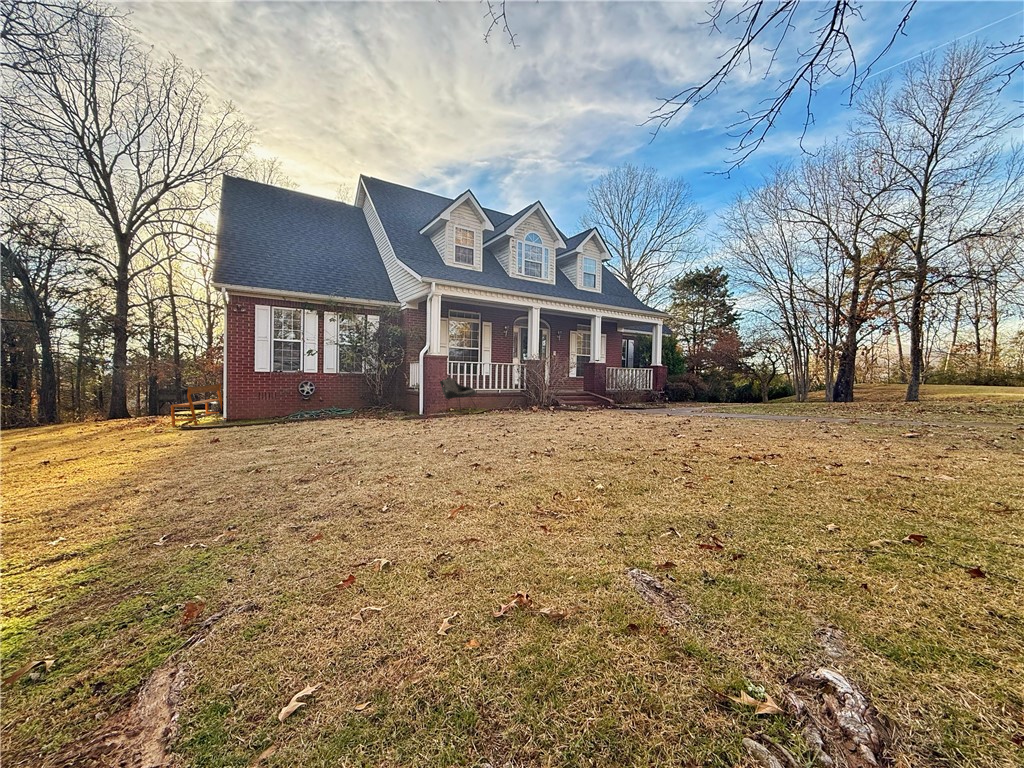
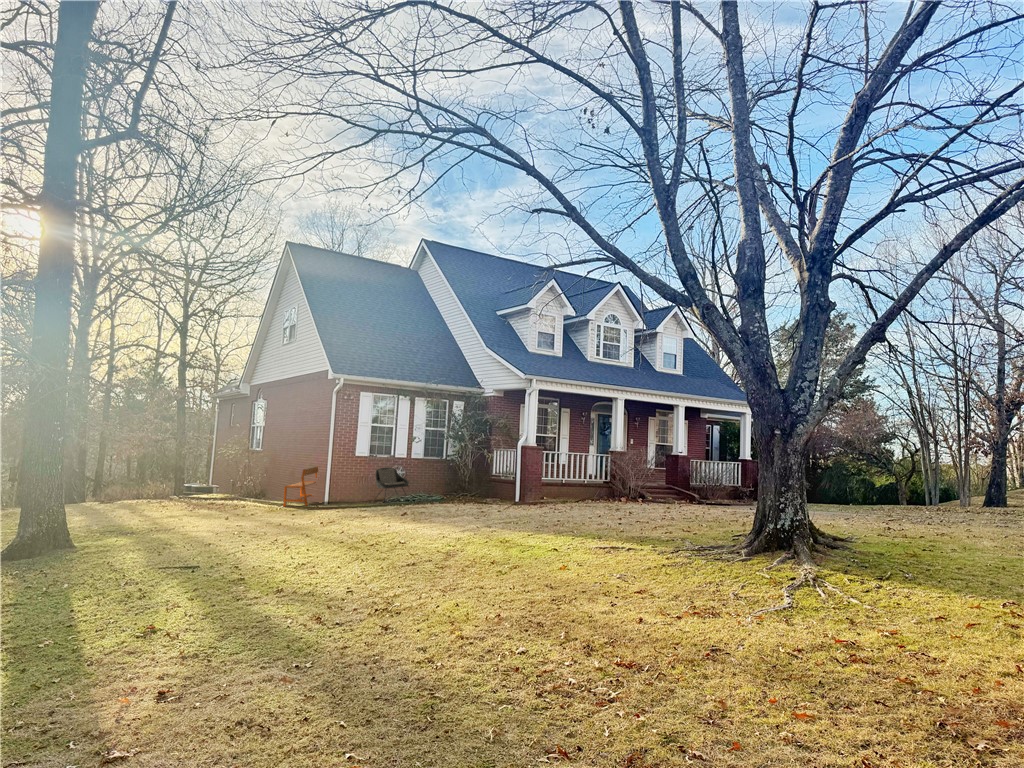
lounge chair: present [439,378,477,412] -> present [376,468,409,501]

